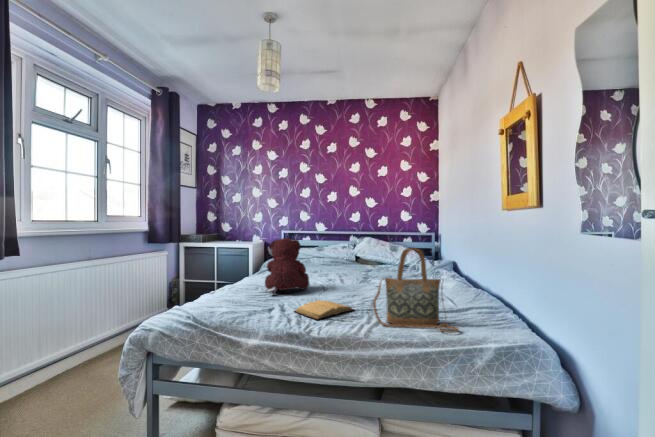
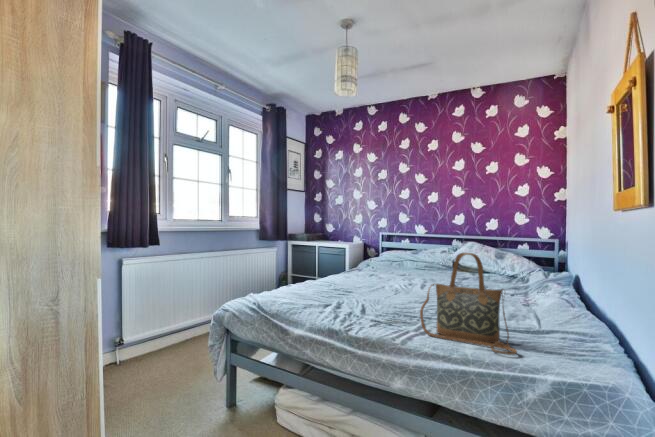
teddy bear: present [265,238,309,294] -> none [336,238,381,293]
book: present [295,300,354,320] -> none [348,301,411,320]

